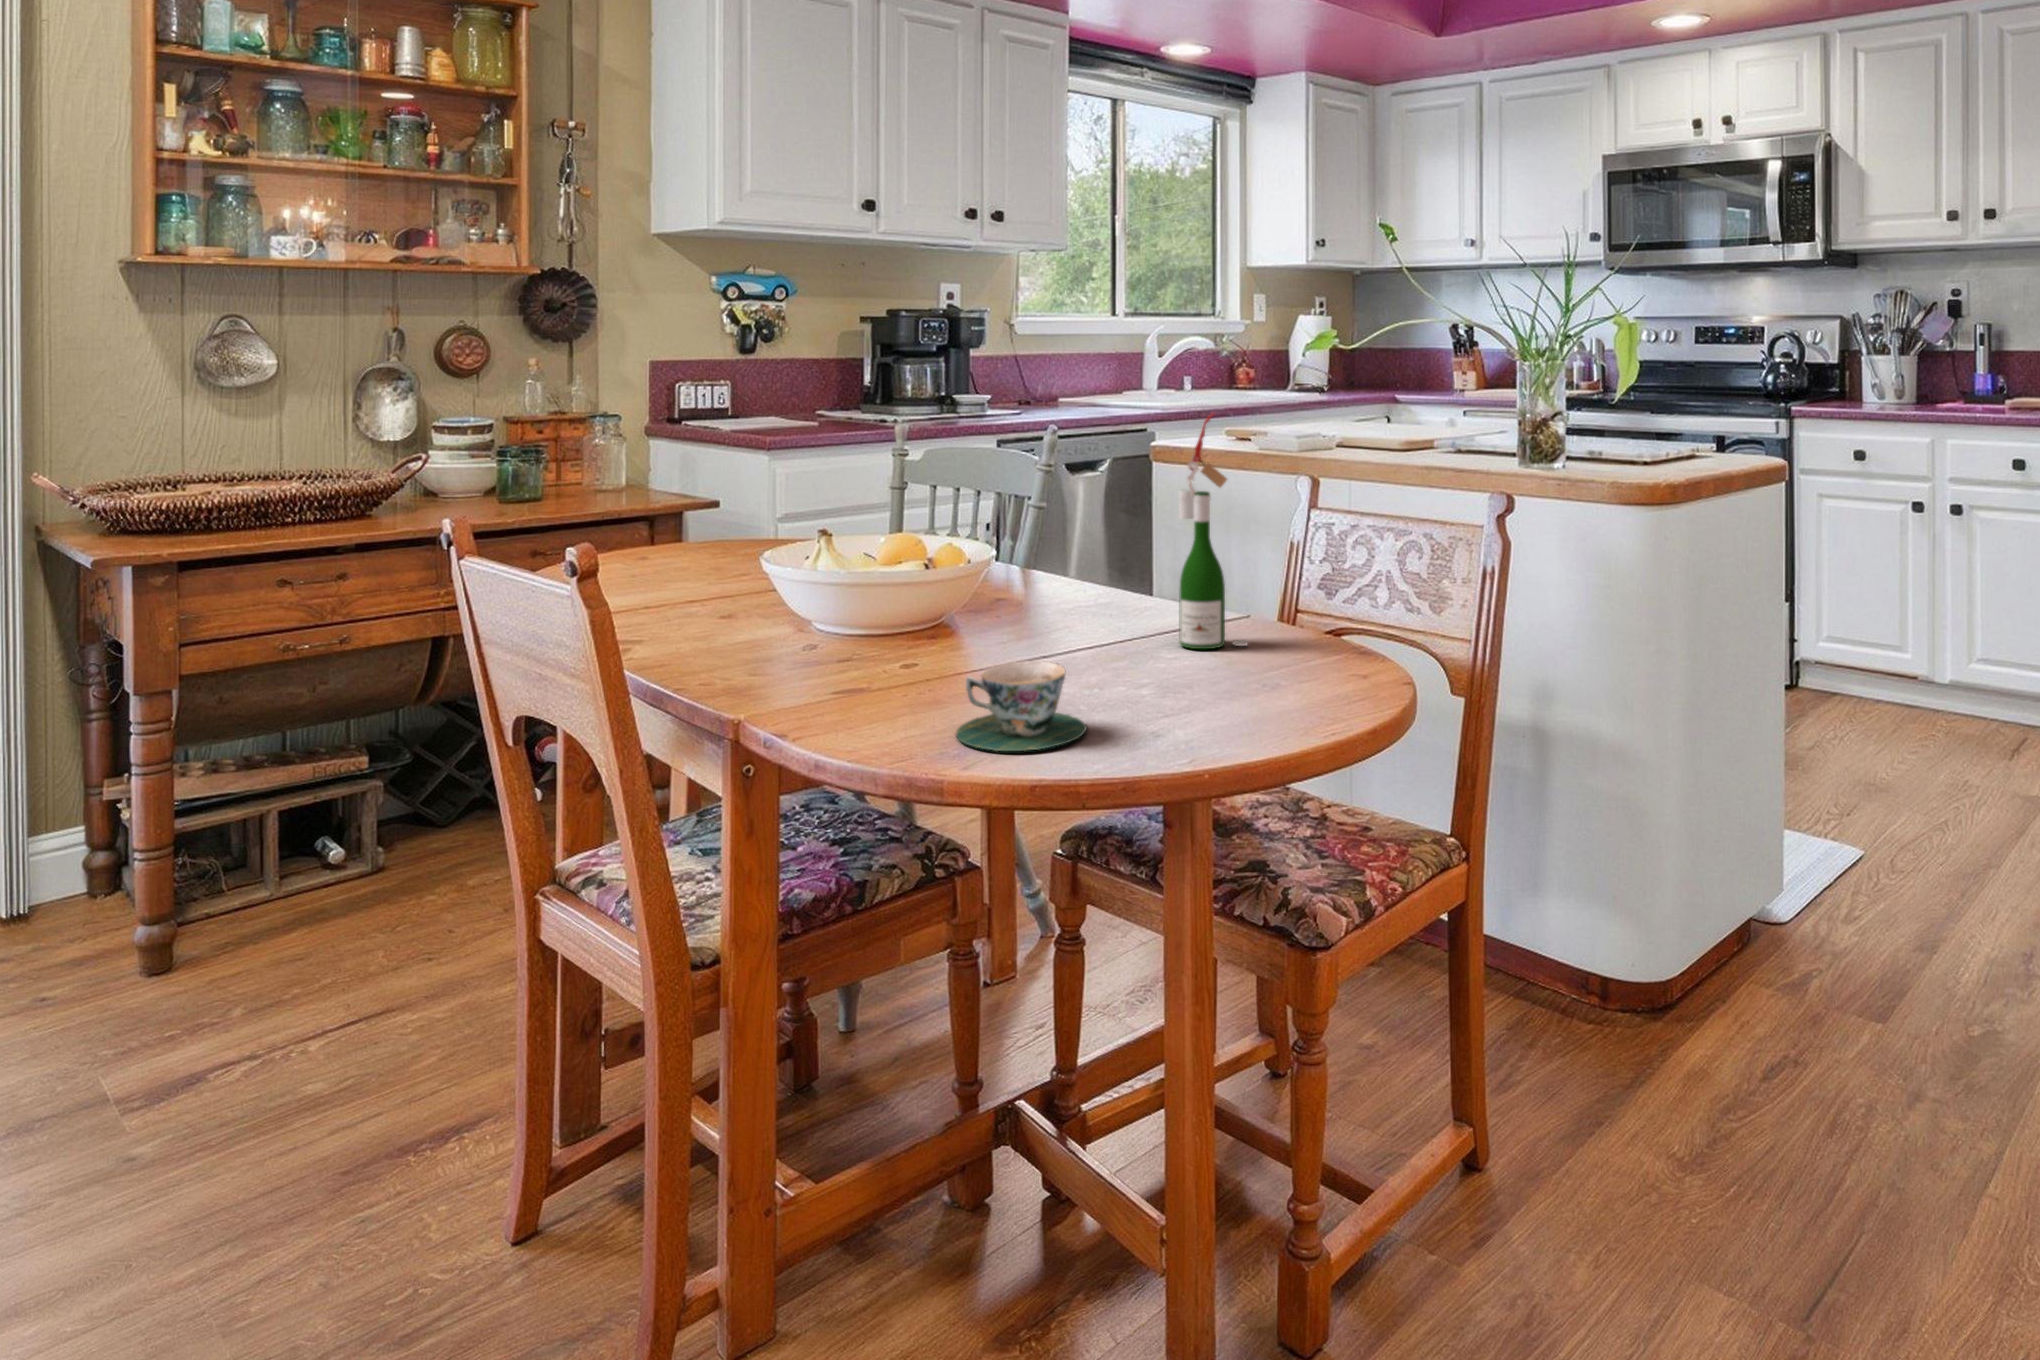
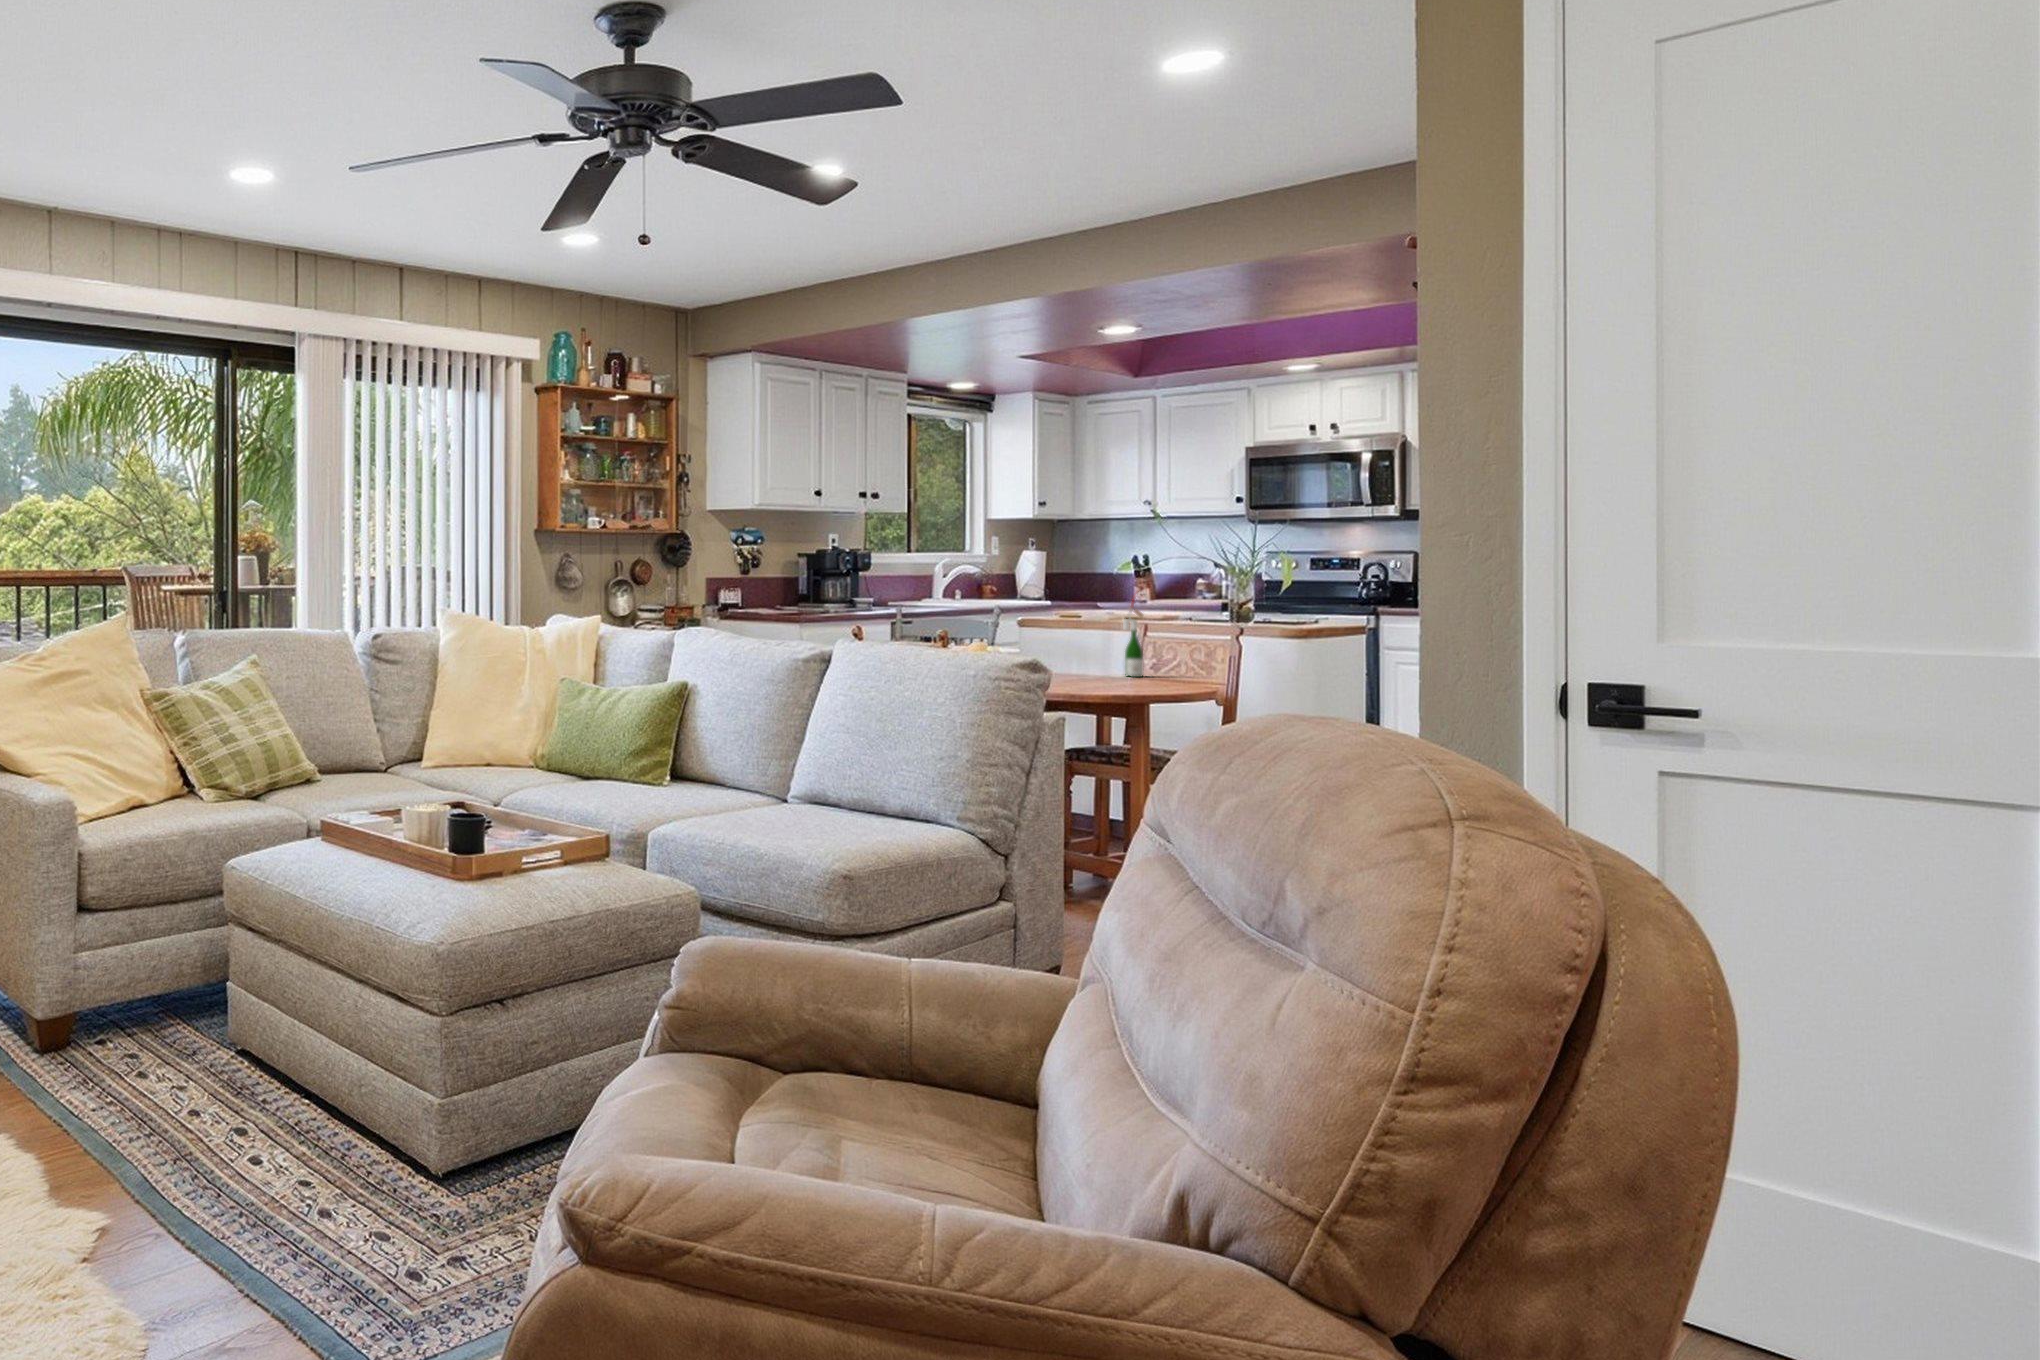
teacup: present [956,661,1086,751] -> none [1085,665,1129,688]

